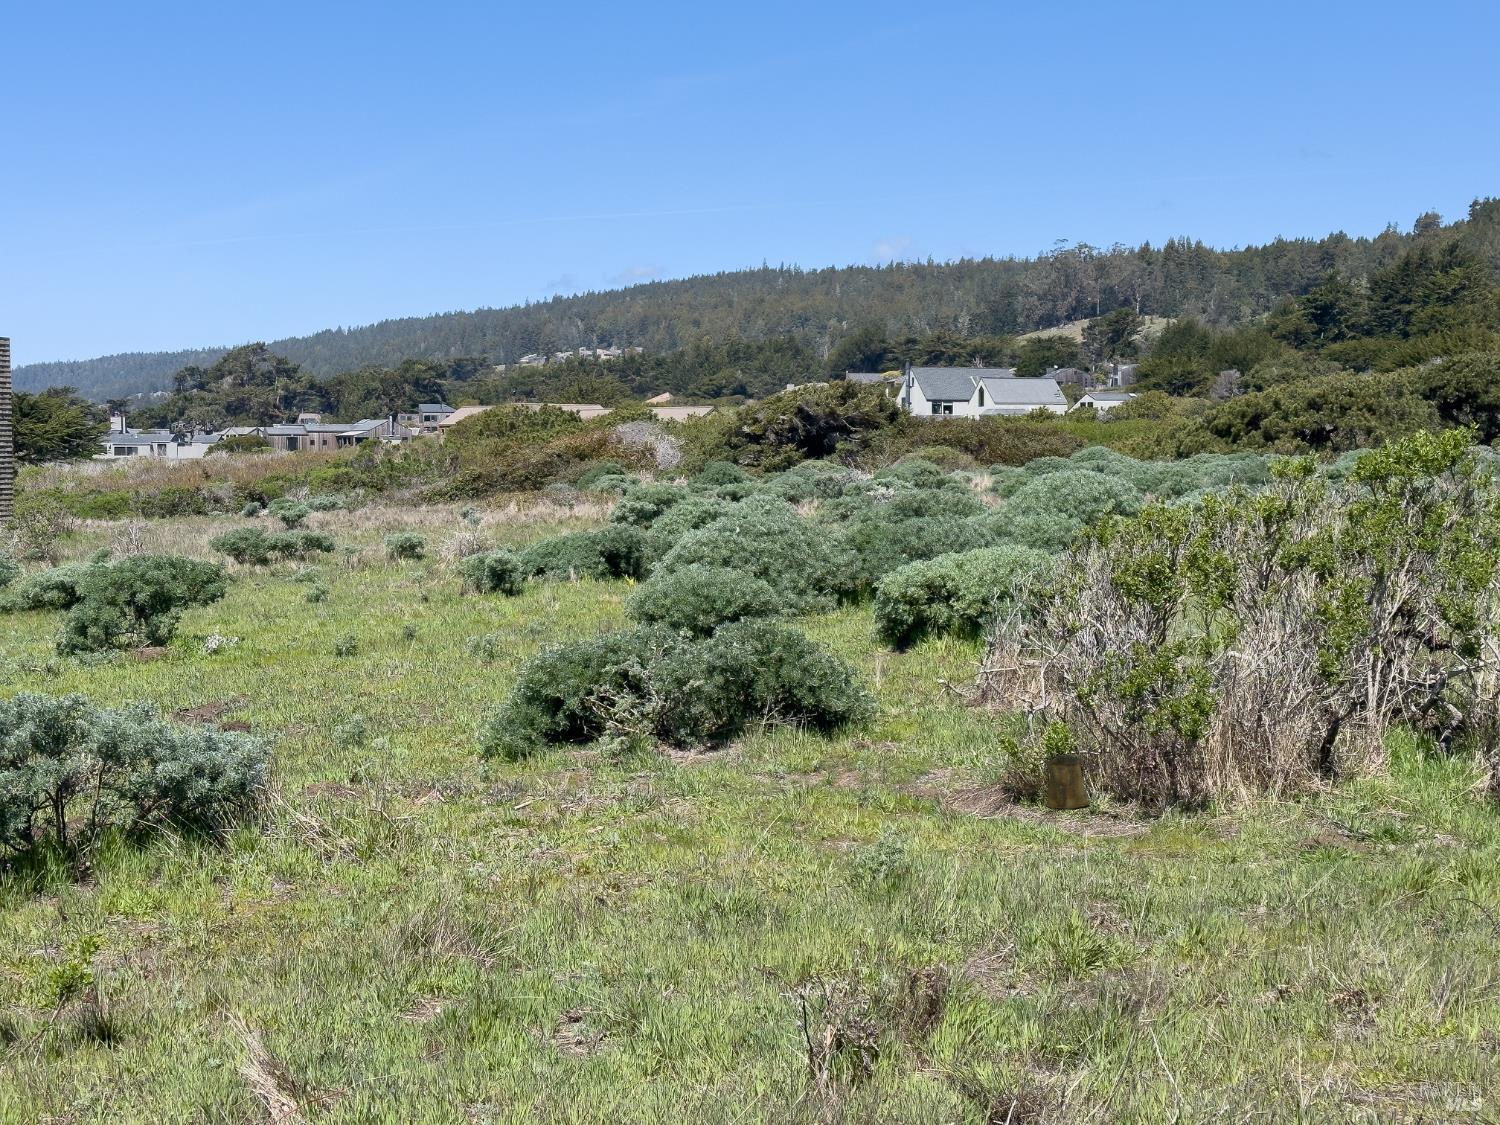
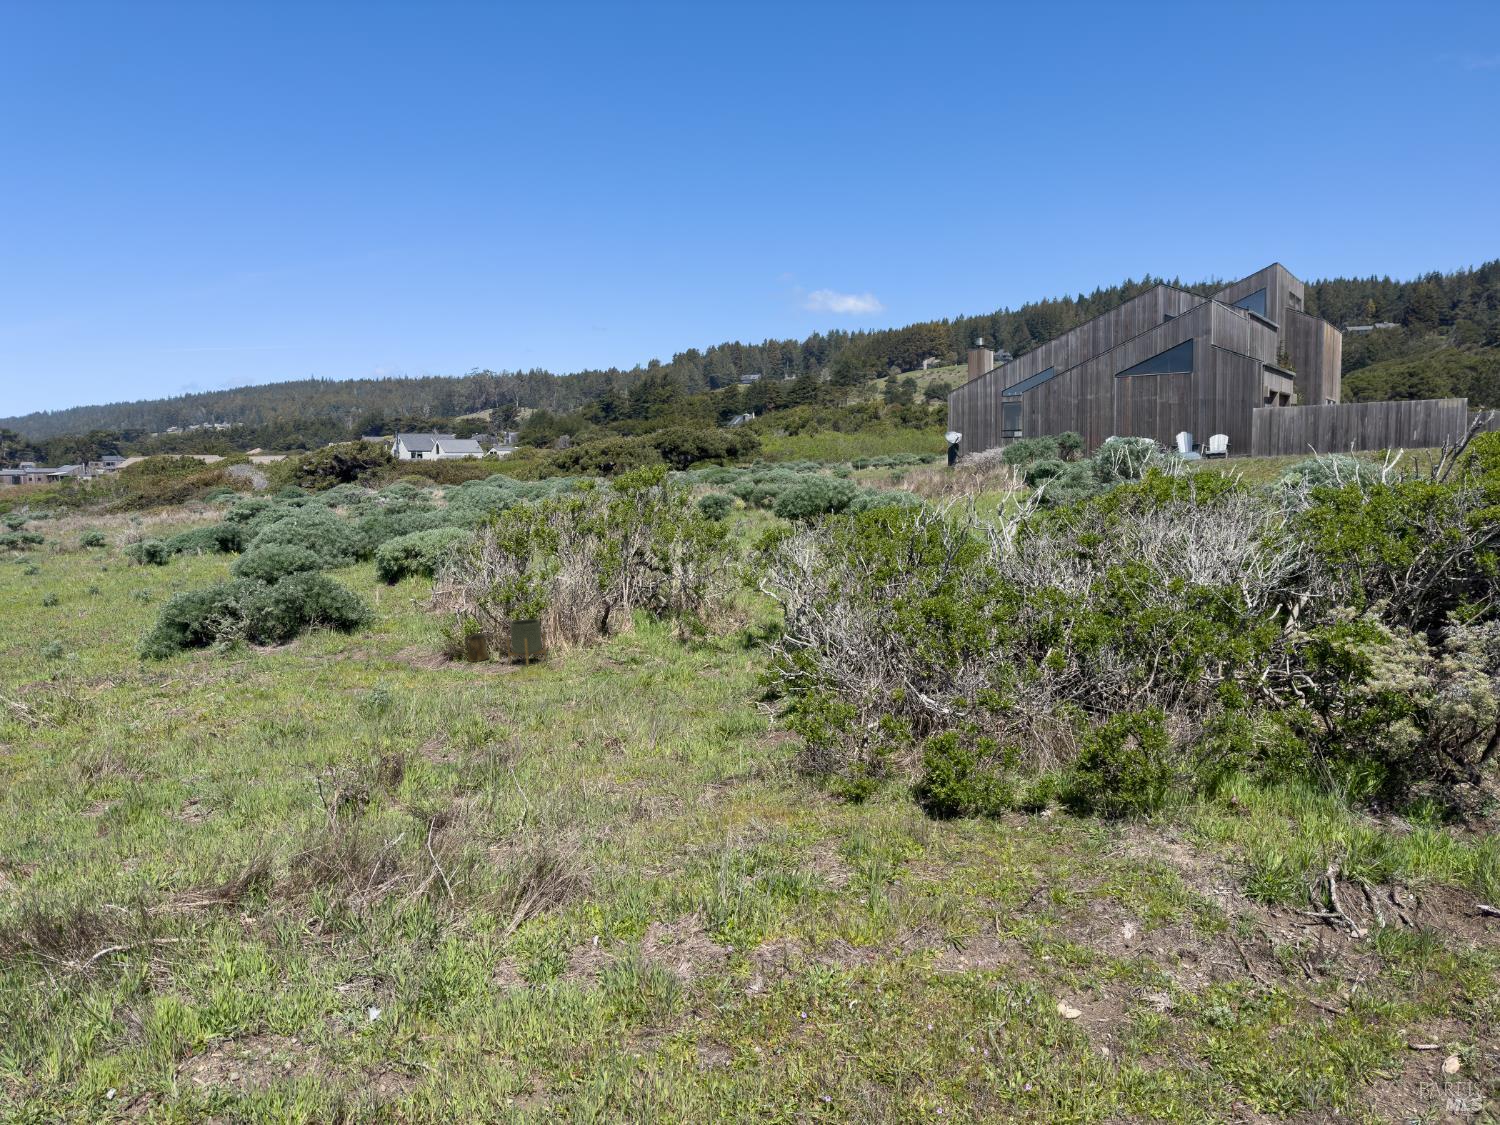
planter: none [1129,732,1209,827] -> present [507,619,547,665]

